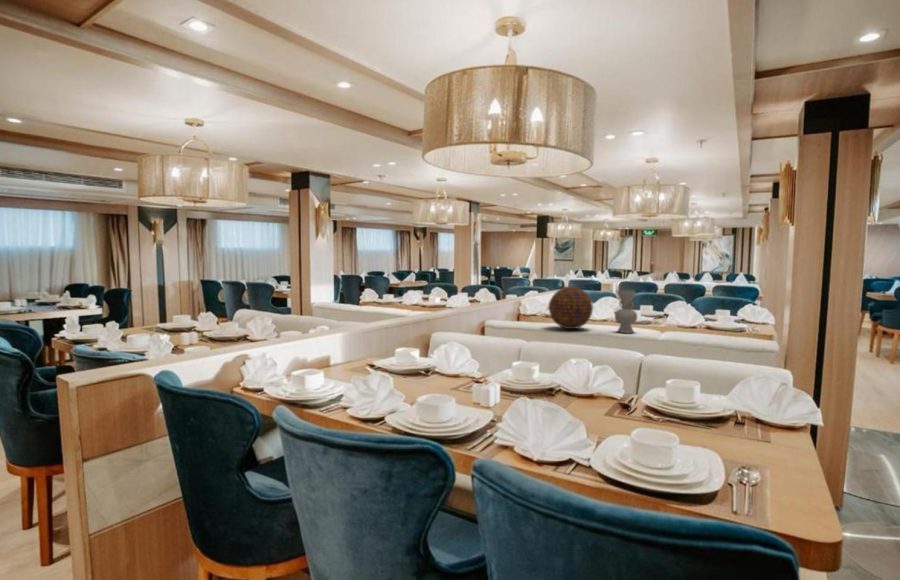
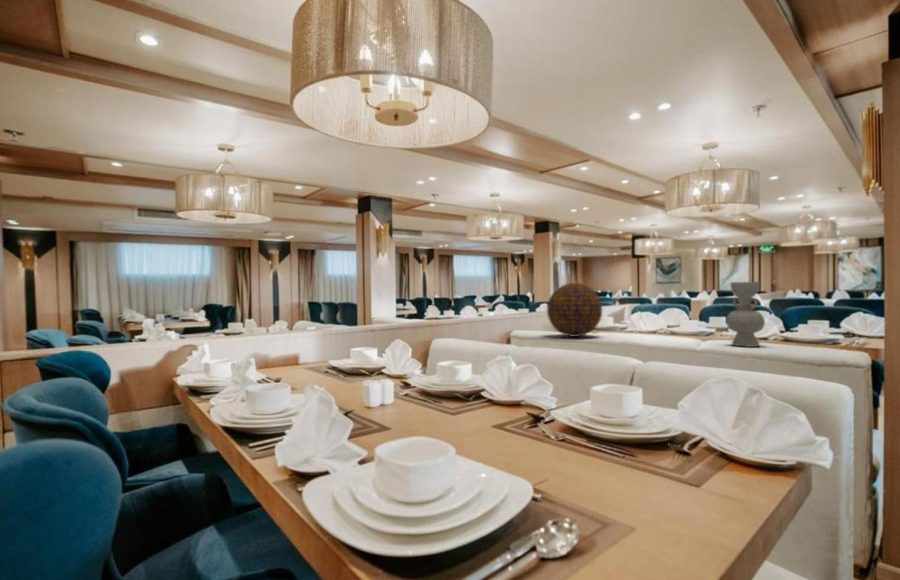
decorative vase: present [615,290,637,333] -> present [727,282,765,347]

